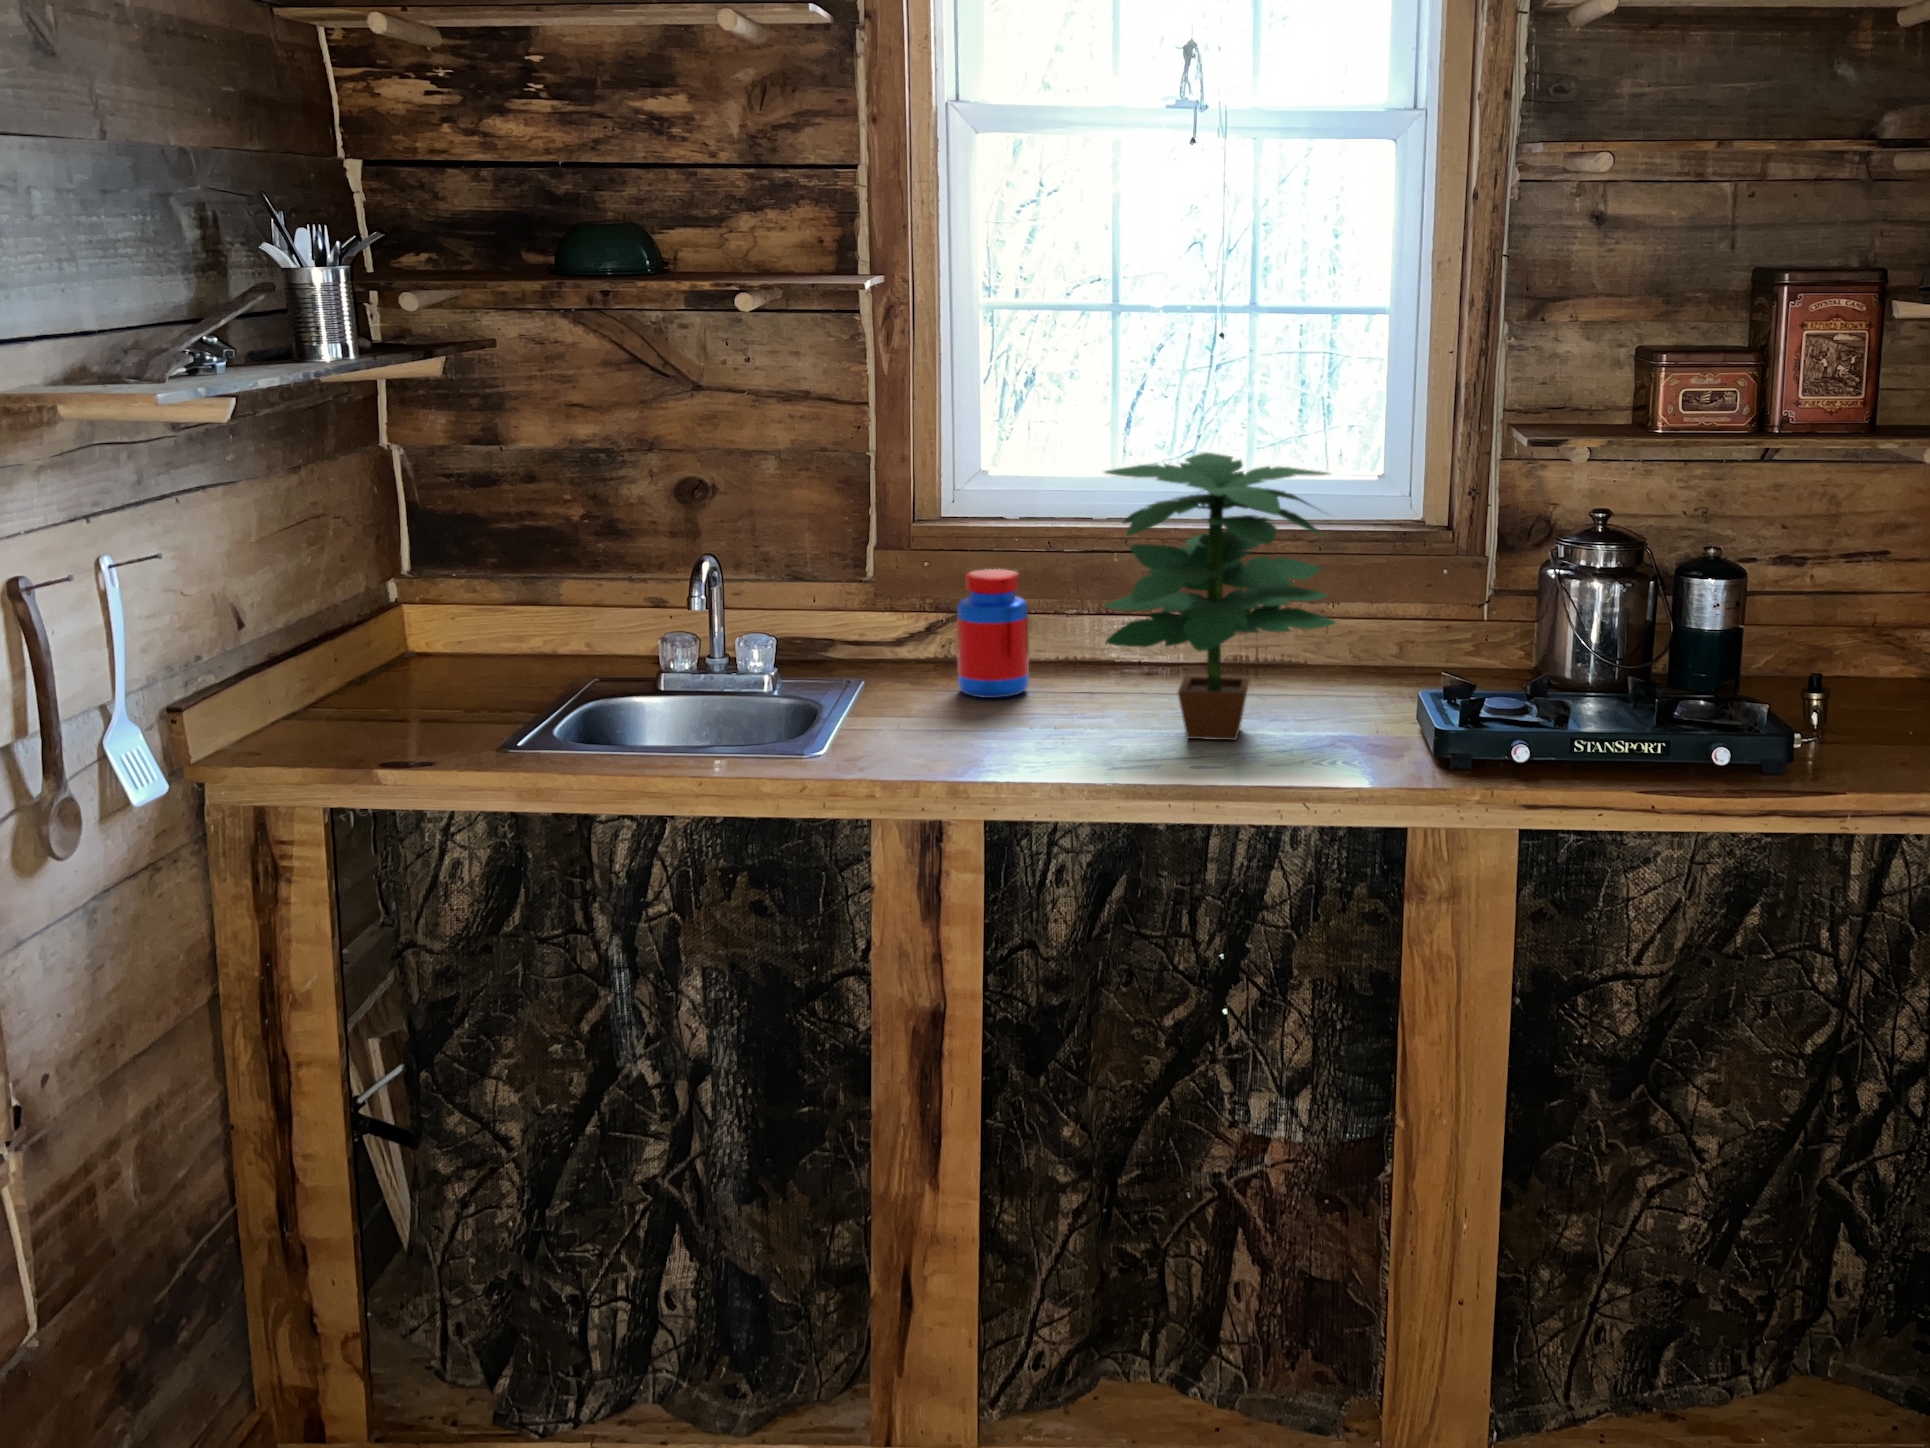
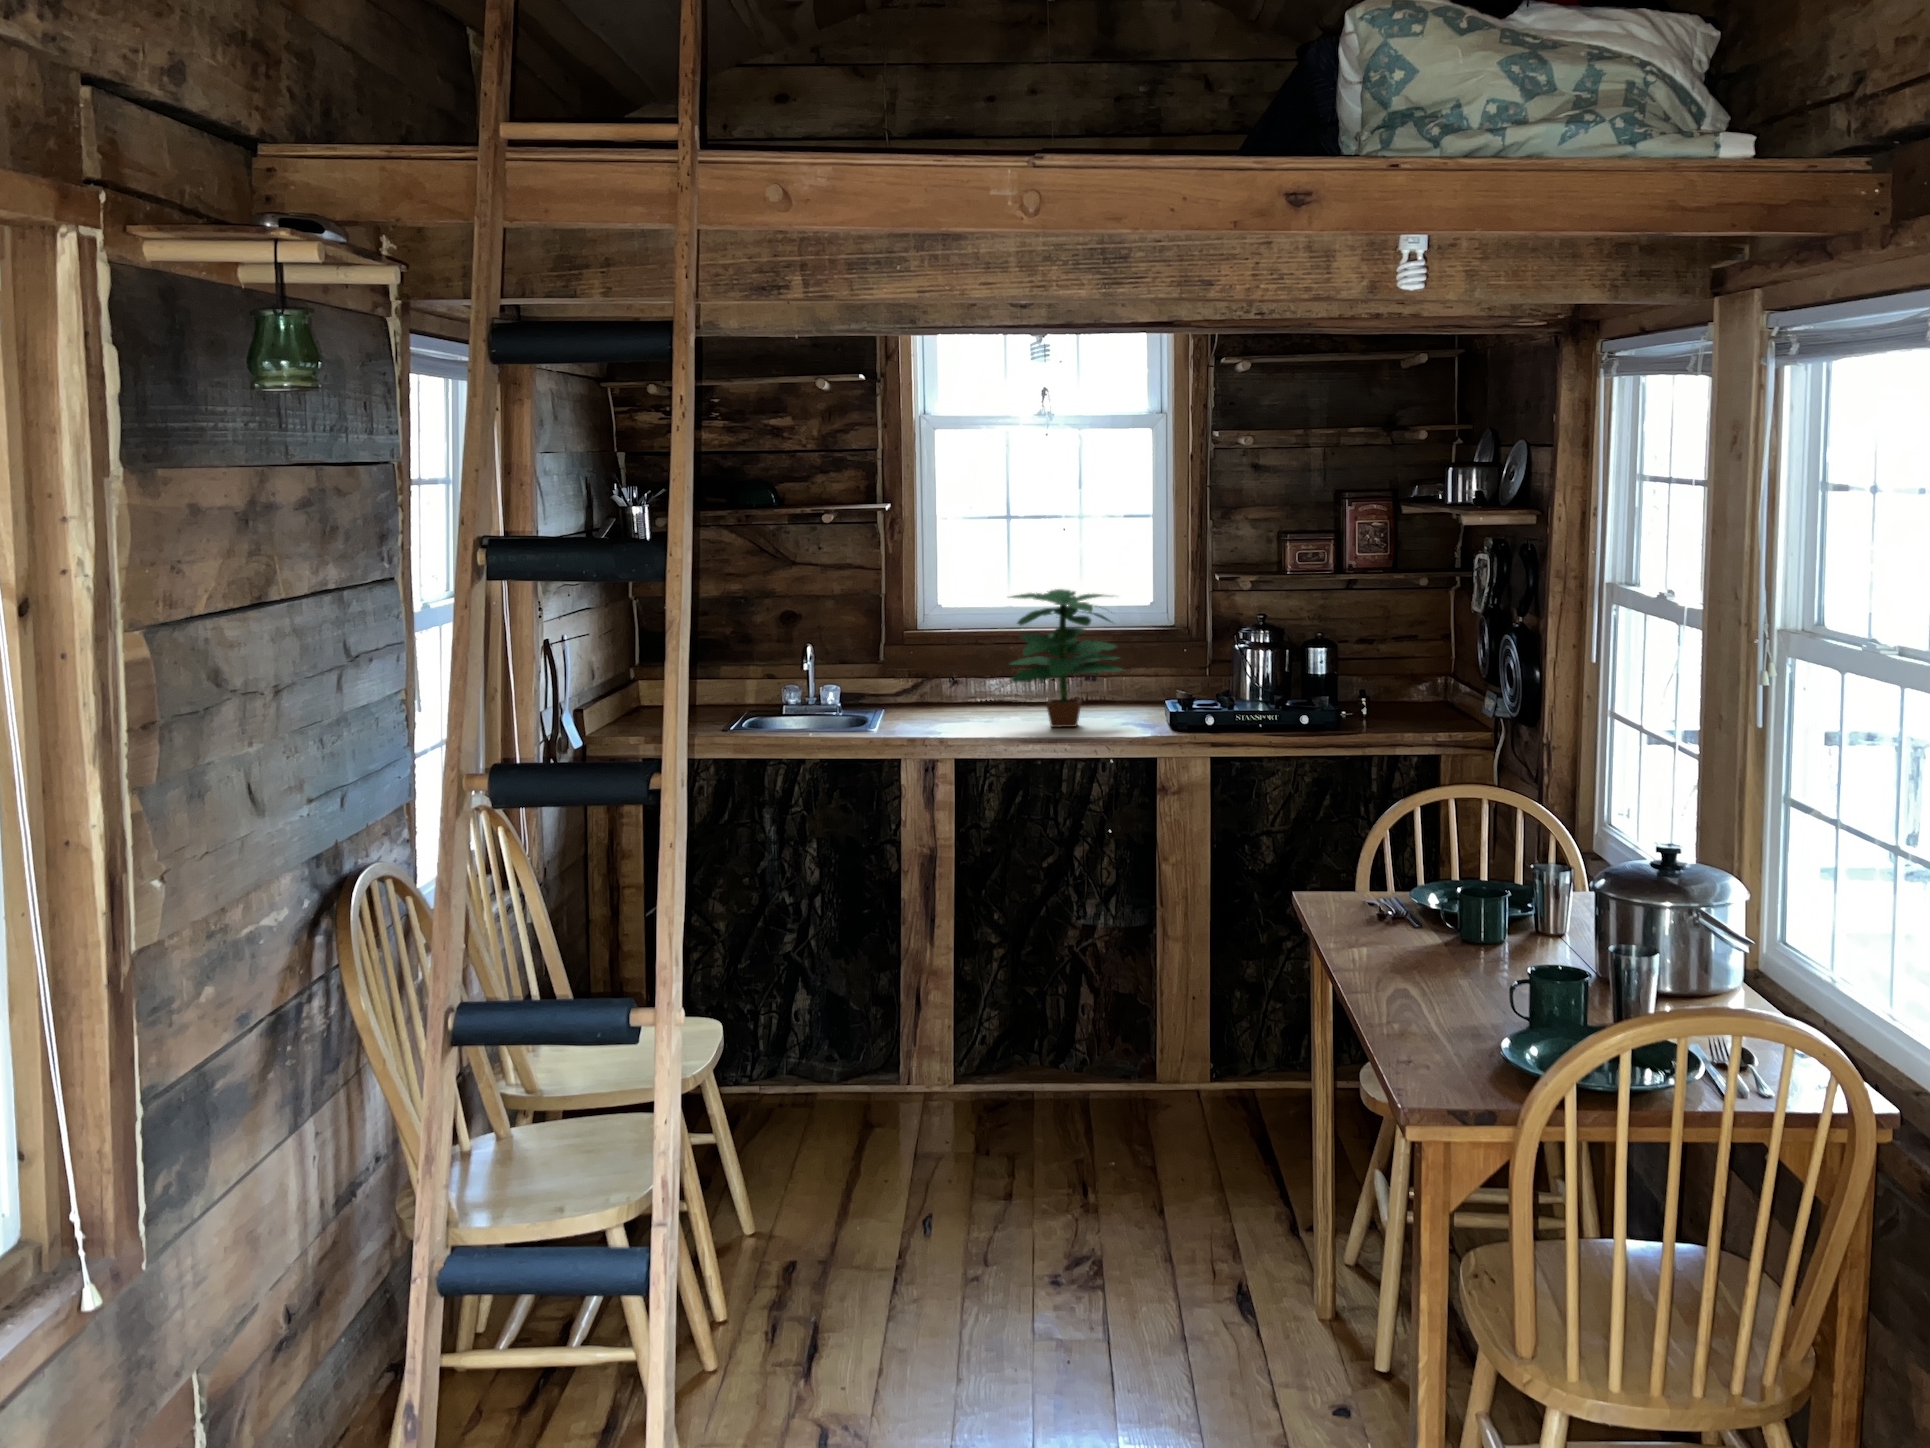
jar: present [957,569,1029,698] -> none [932,653,969,718]

